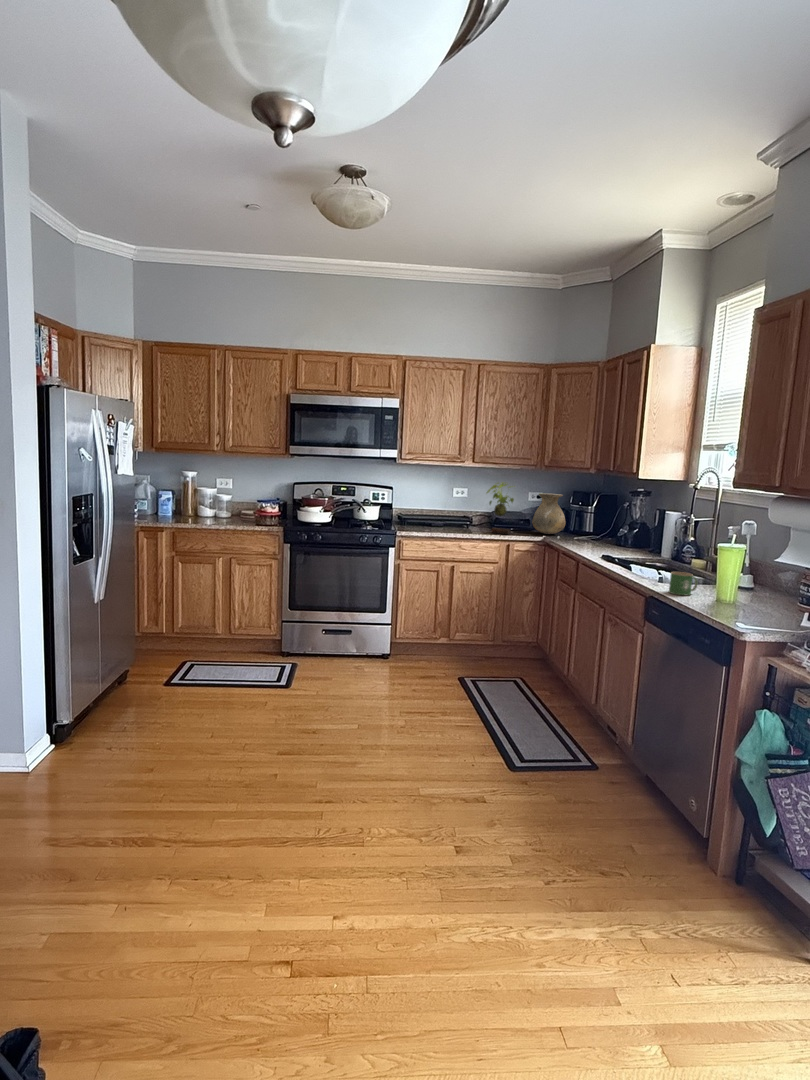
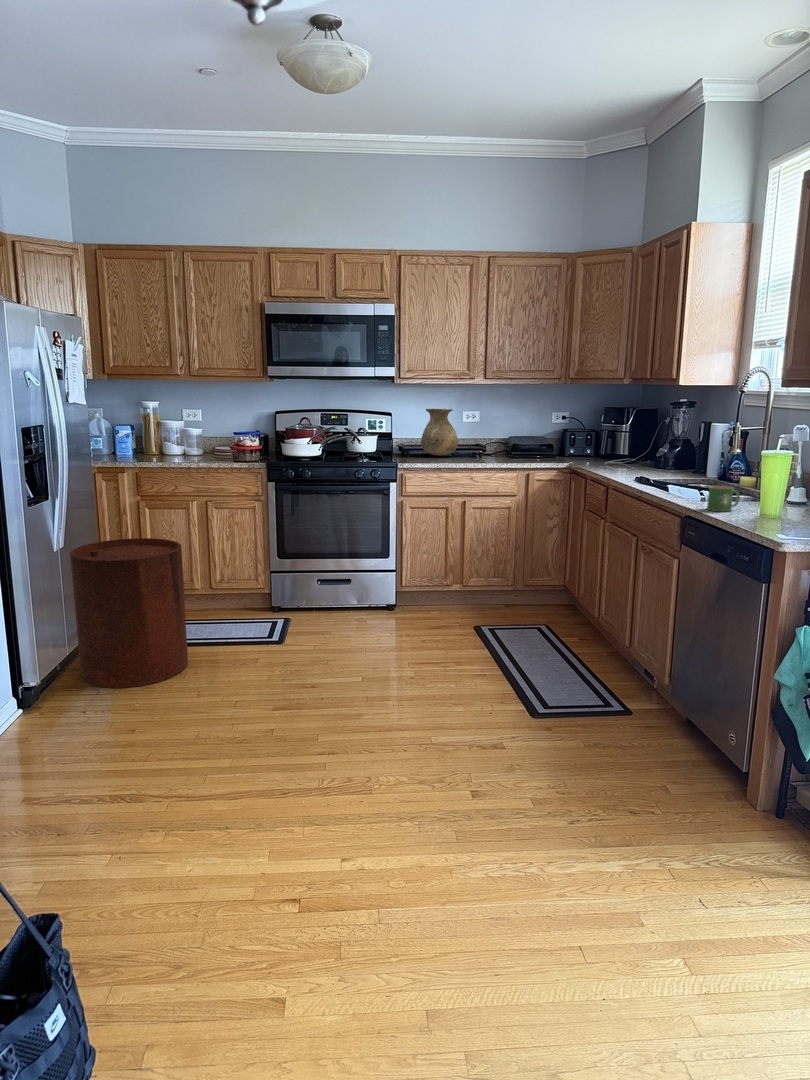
plant: present [487,482,514,534] -> none [500,393,541,461]
vase: present [532,493,566,534] -> present [421,409,458,456]
trash can: none [107,591,206,727] -> present [70,538,188,688]

